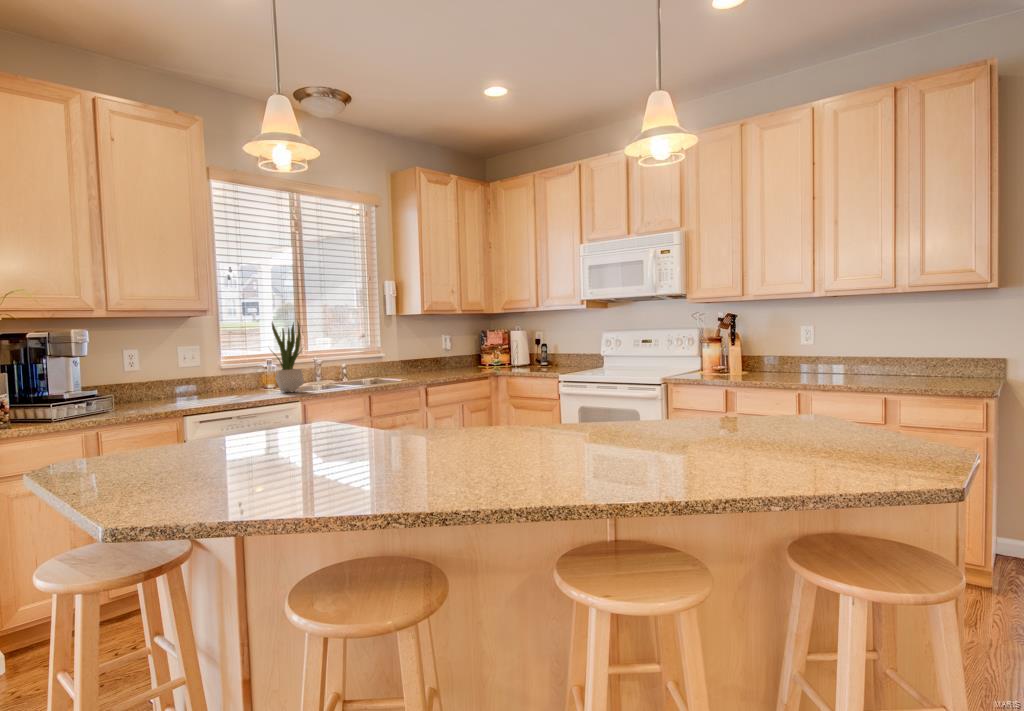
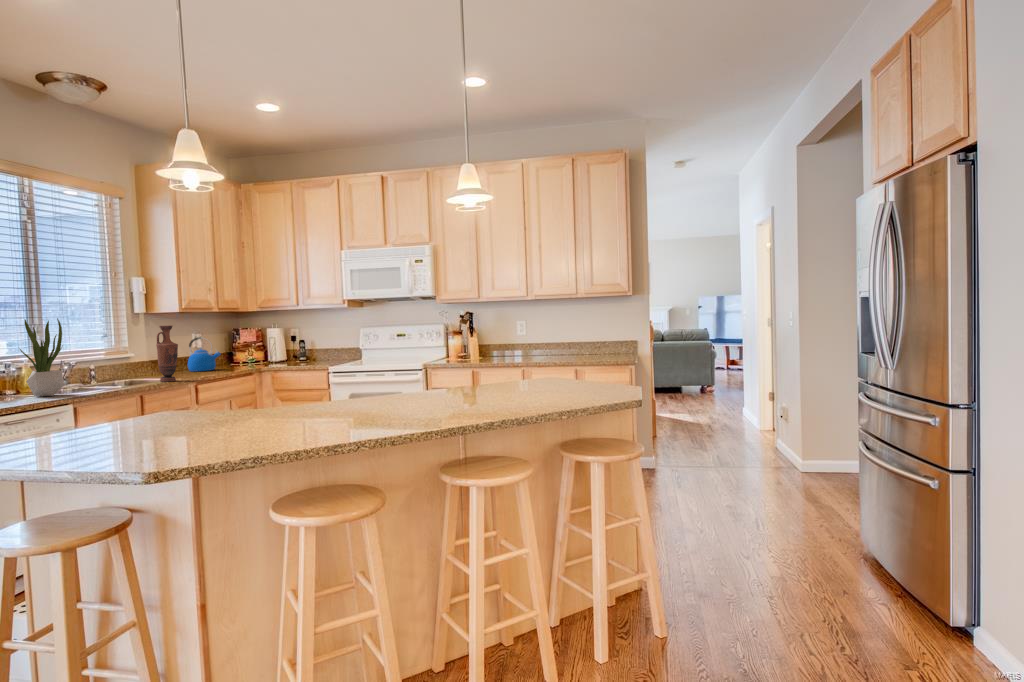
vase: none [391,327,410,383] -> present [156,325,178,382]
kettle: none [433,339,462,373] -> present [188,337,221,372]

